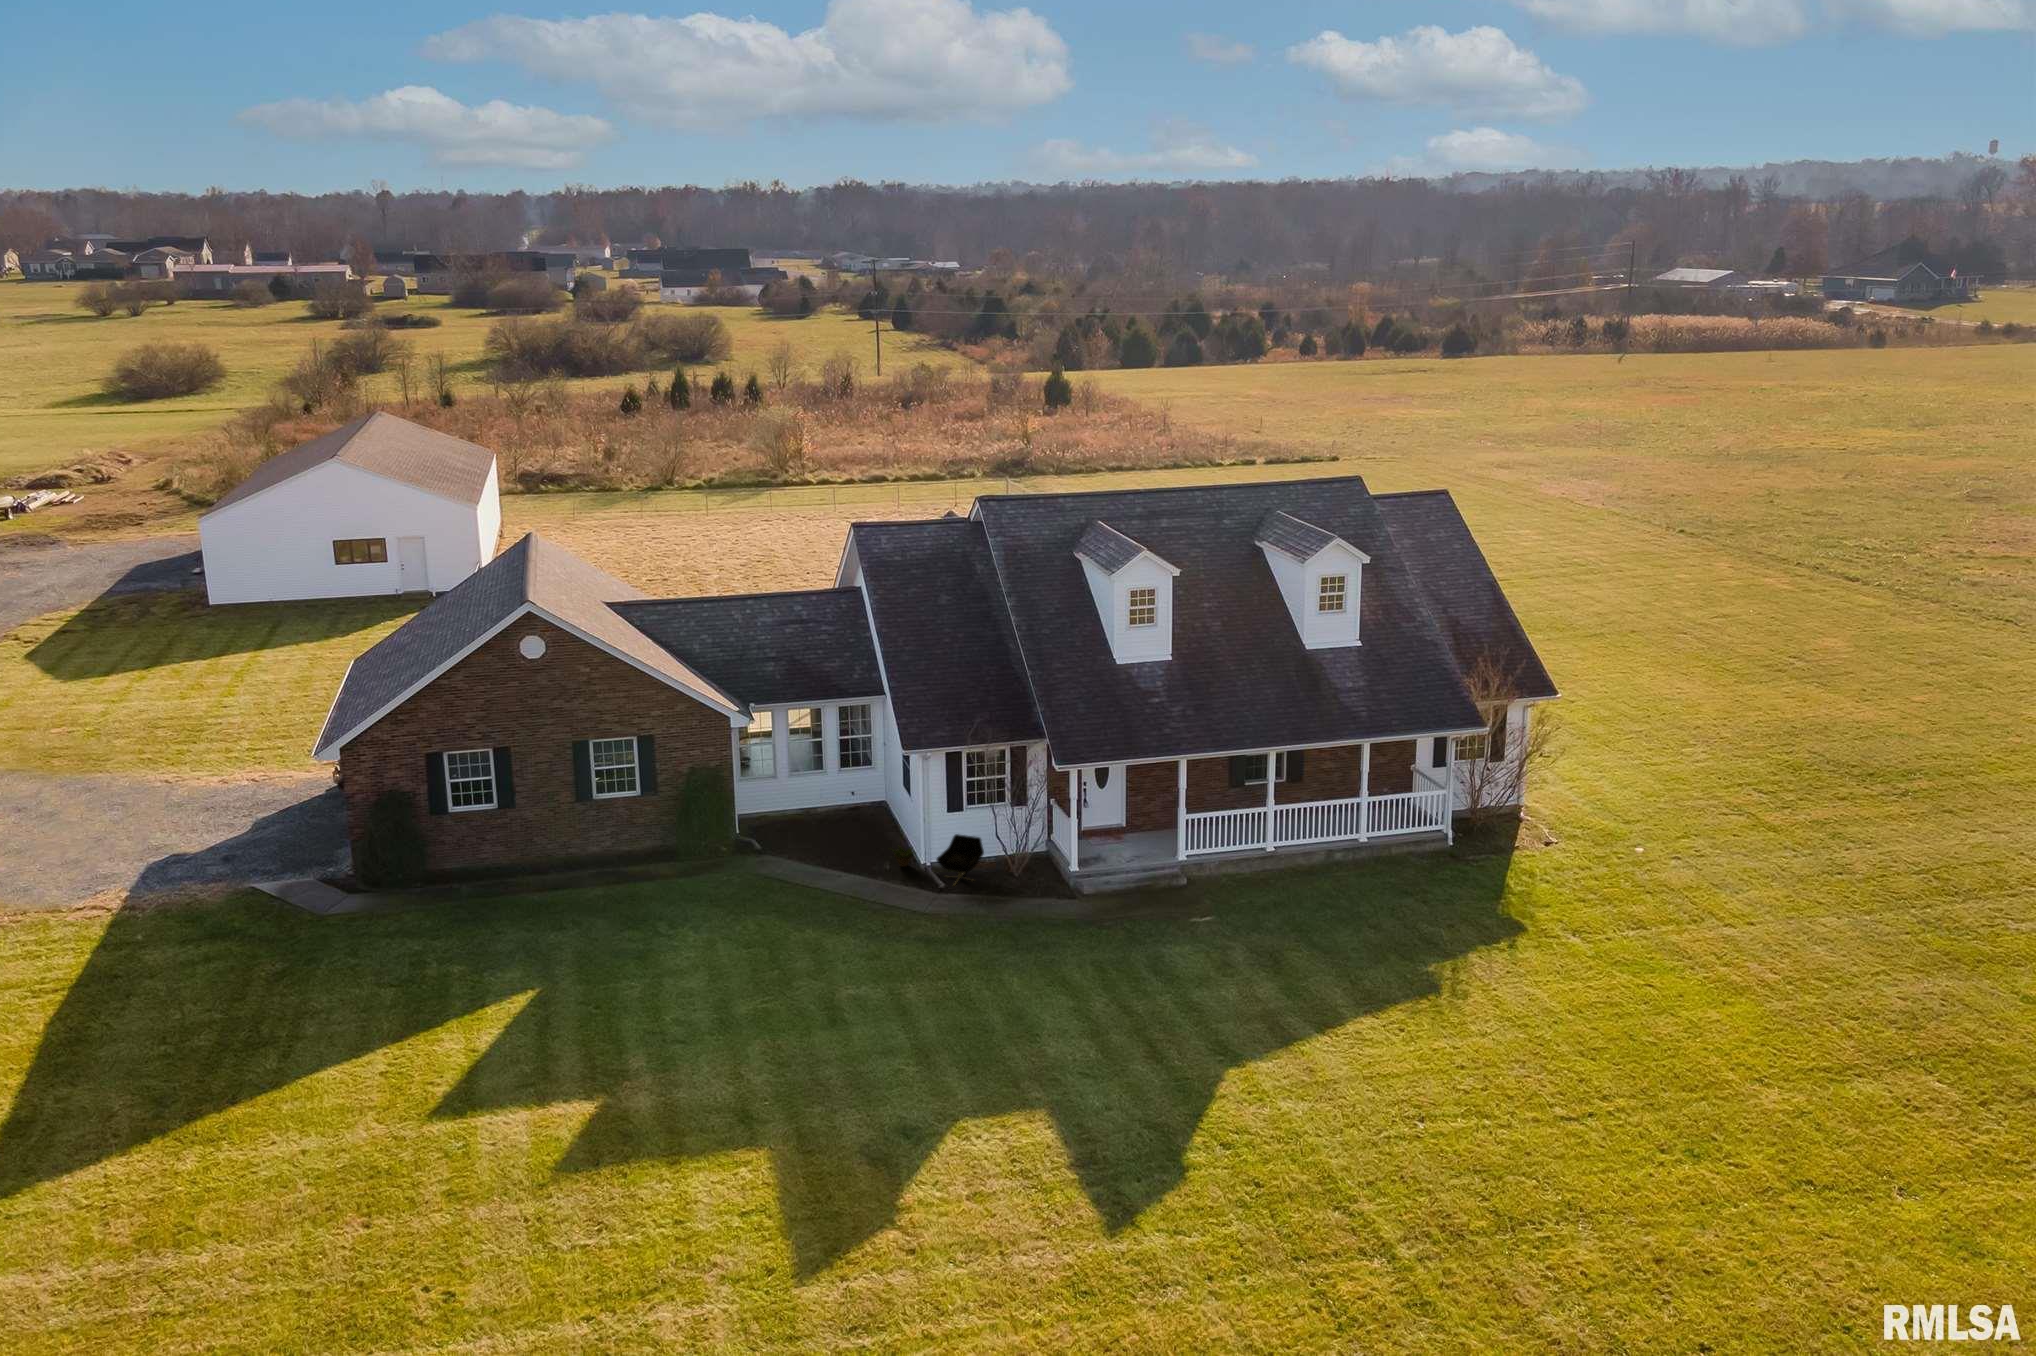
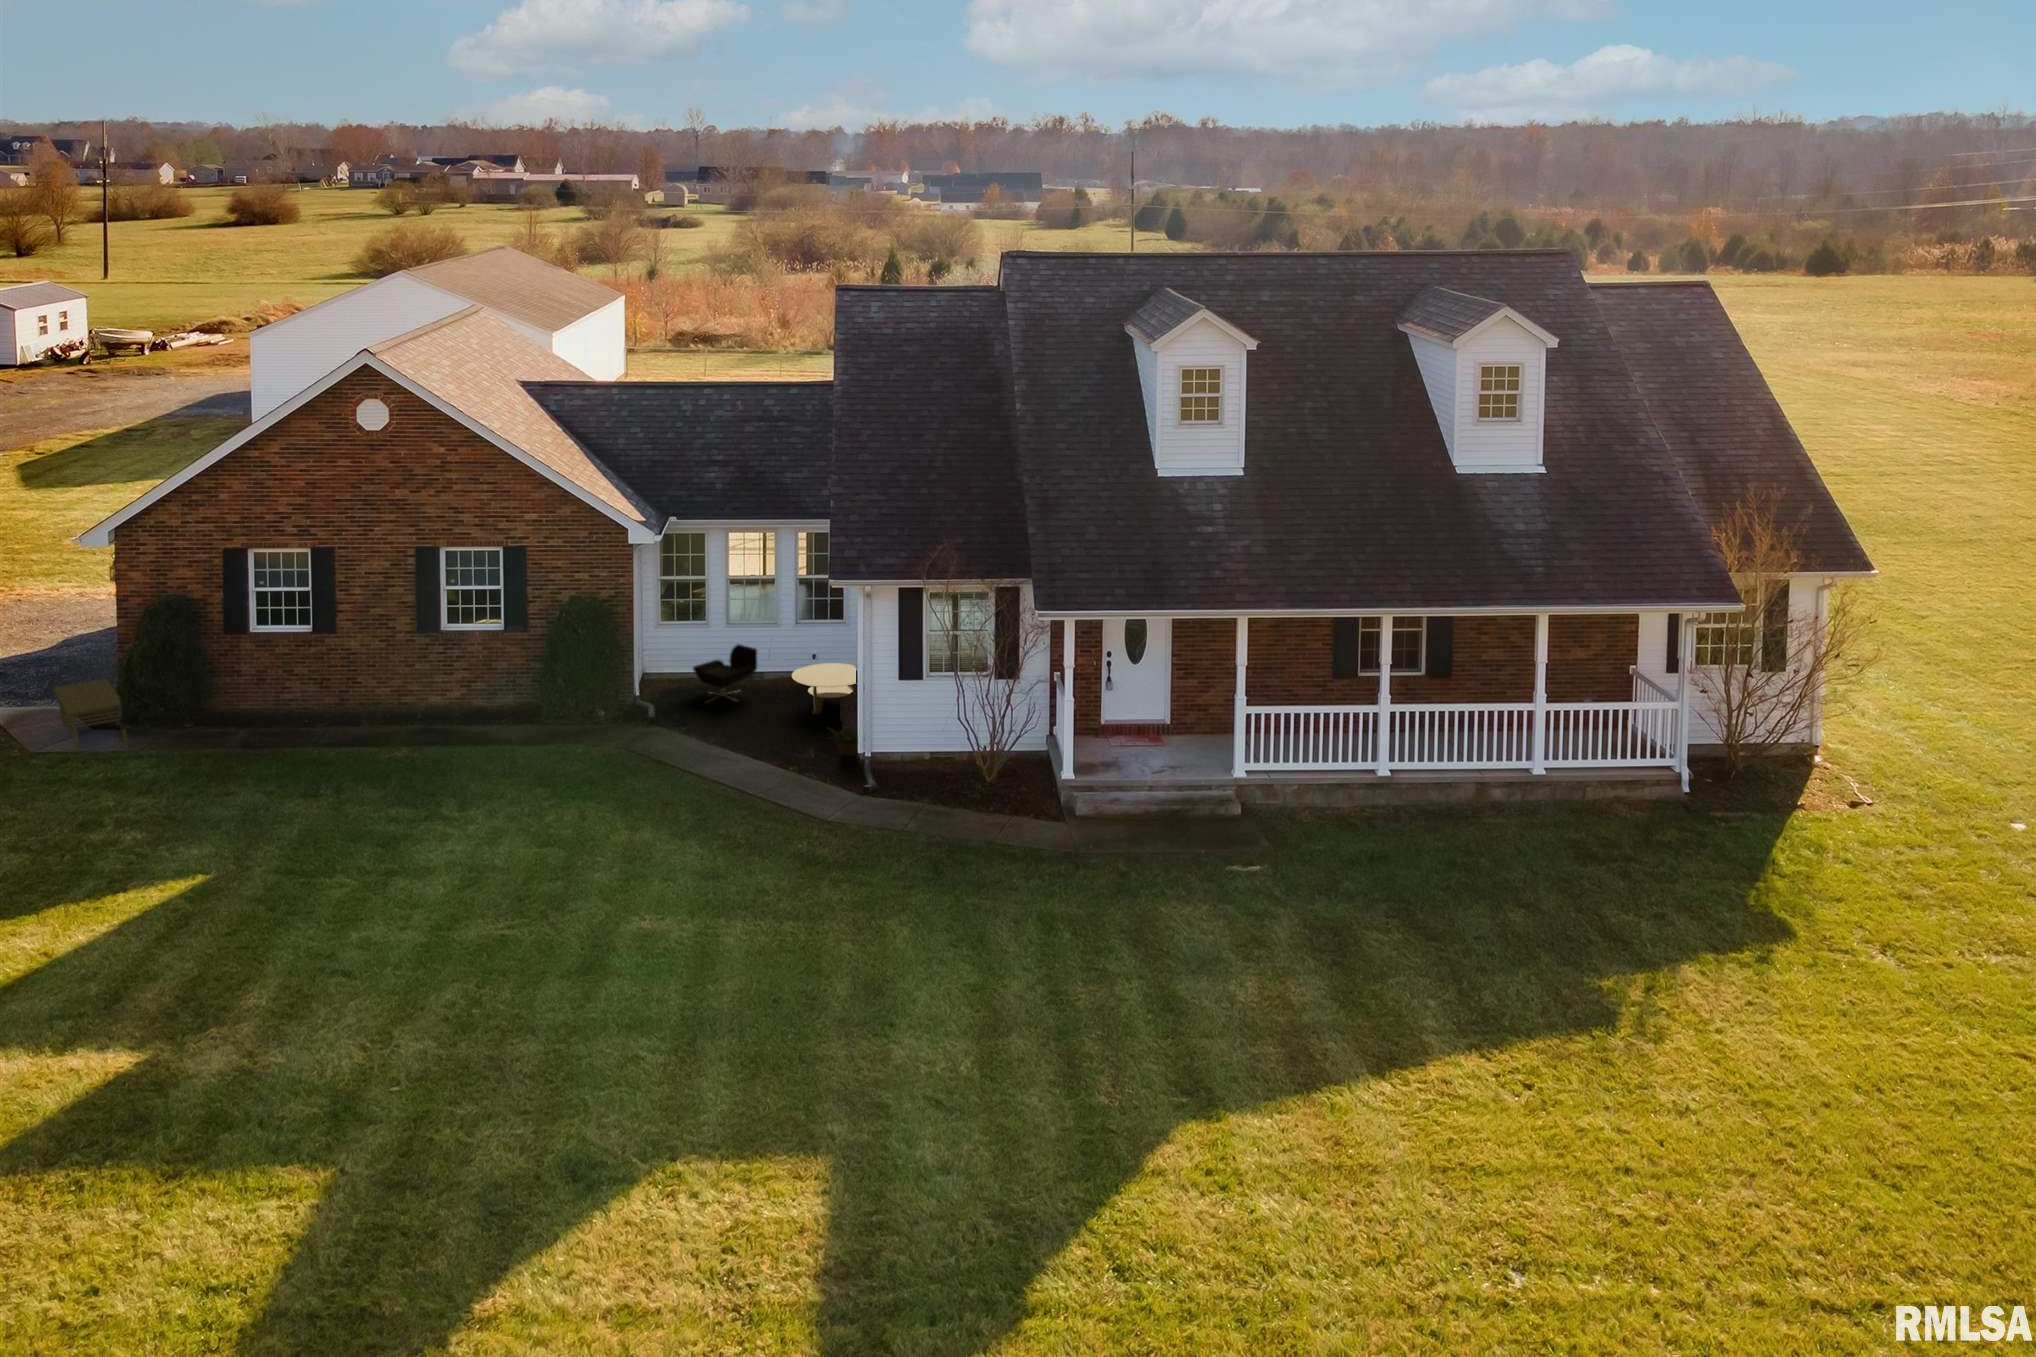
round table: none [840,797,895,837] -> present [792,663,857,714]
lounge chair: present [936,834,984,884] -> present [693,644,757,700]
storage bench: none [302,856,371,911] -> present [53,679,127,749]

